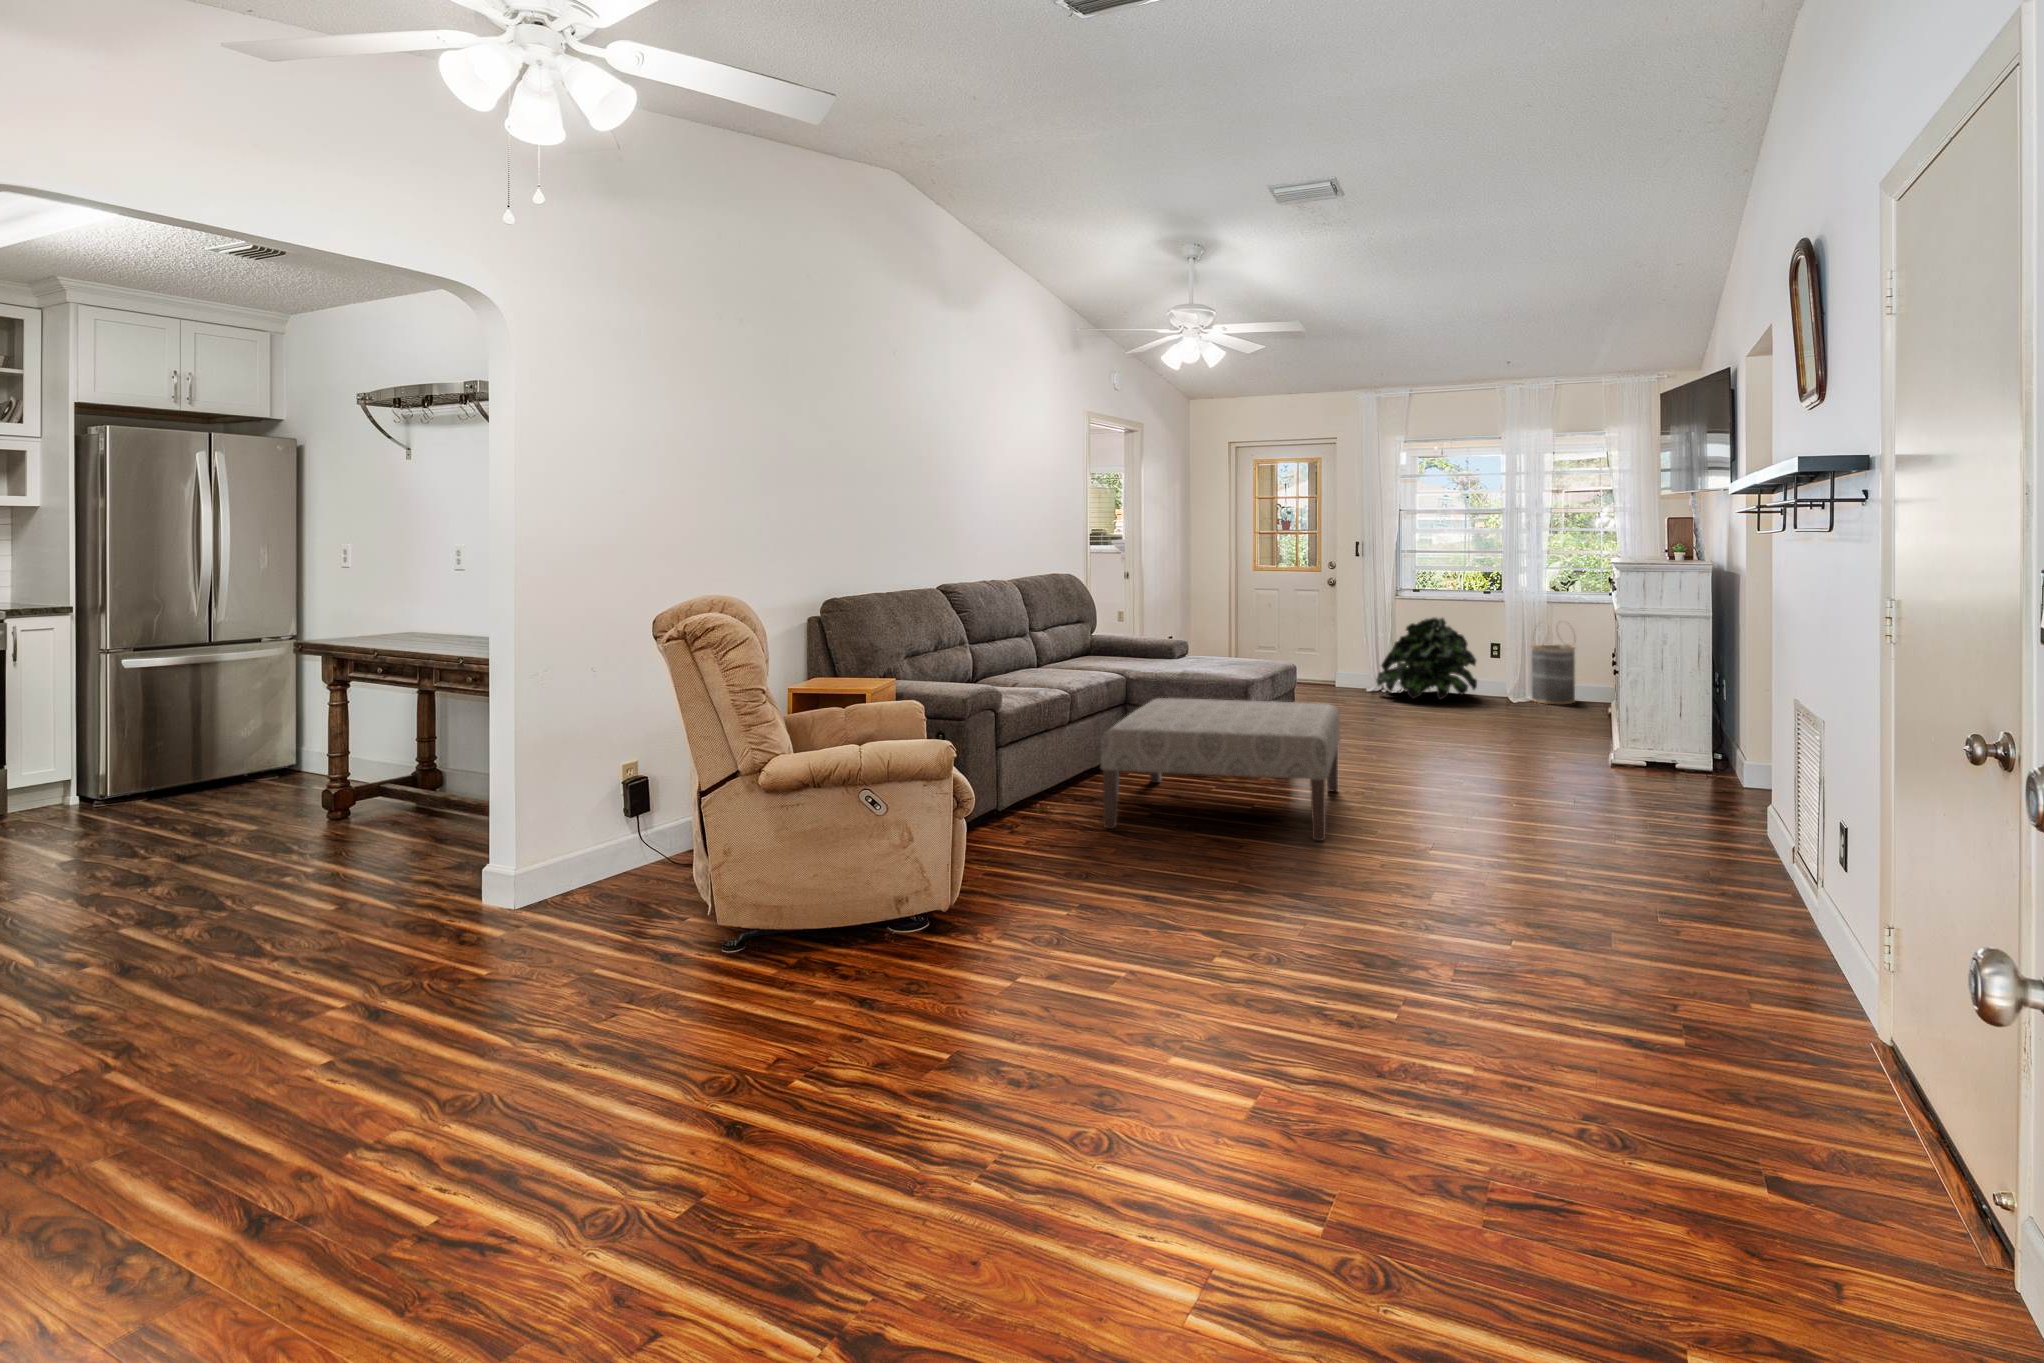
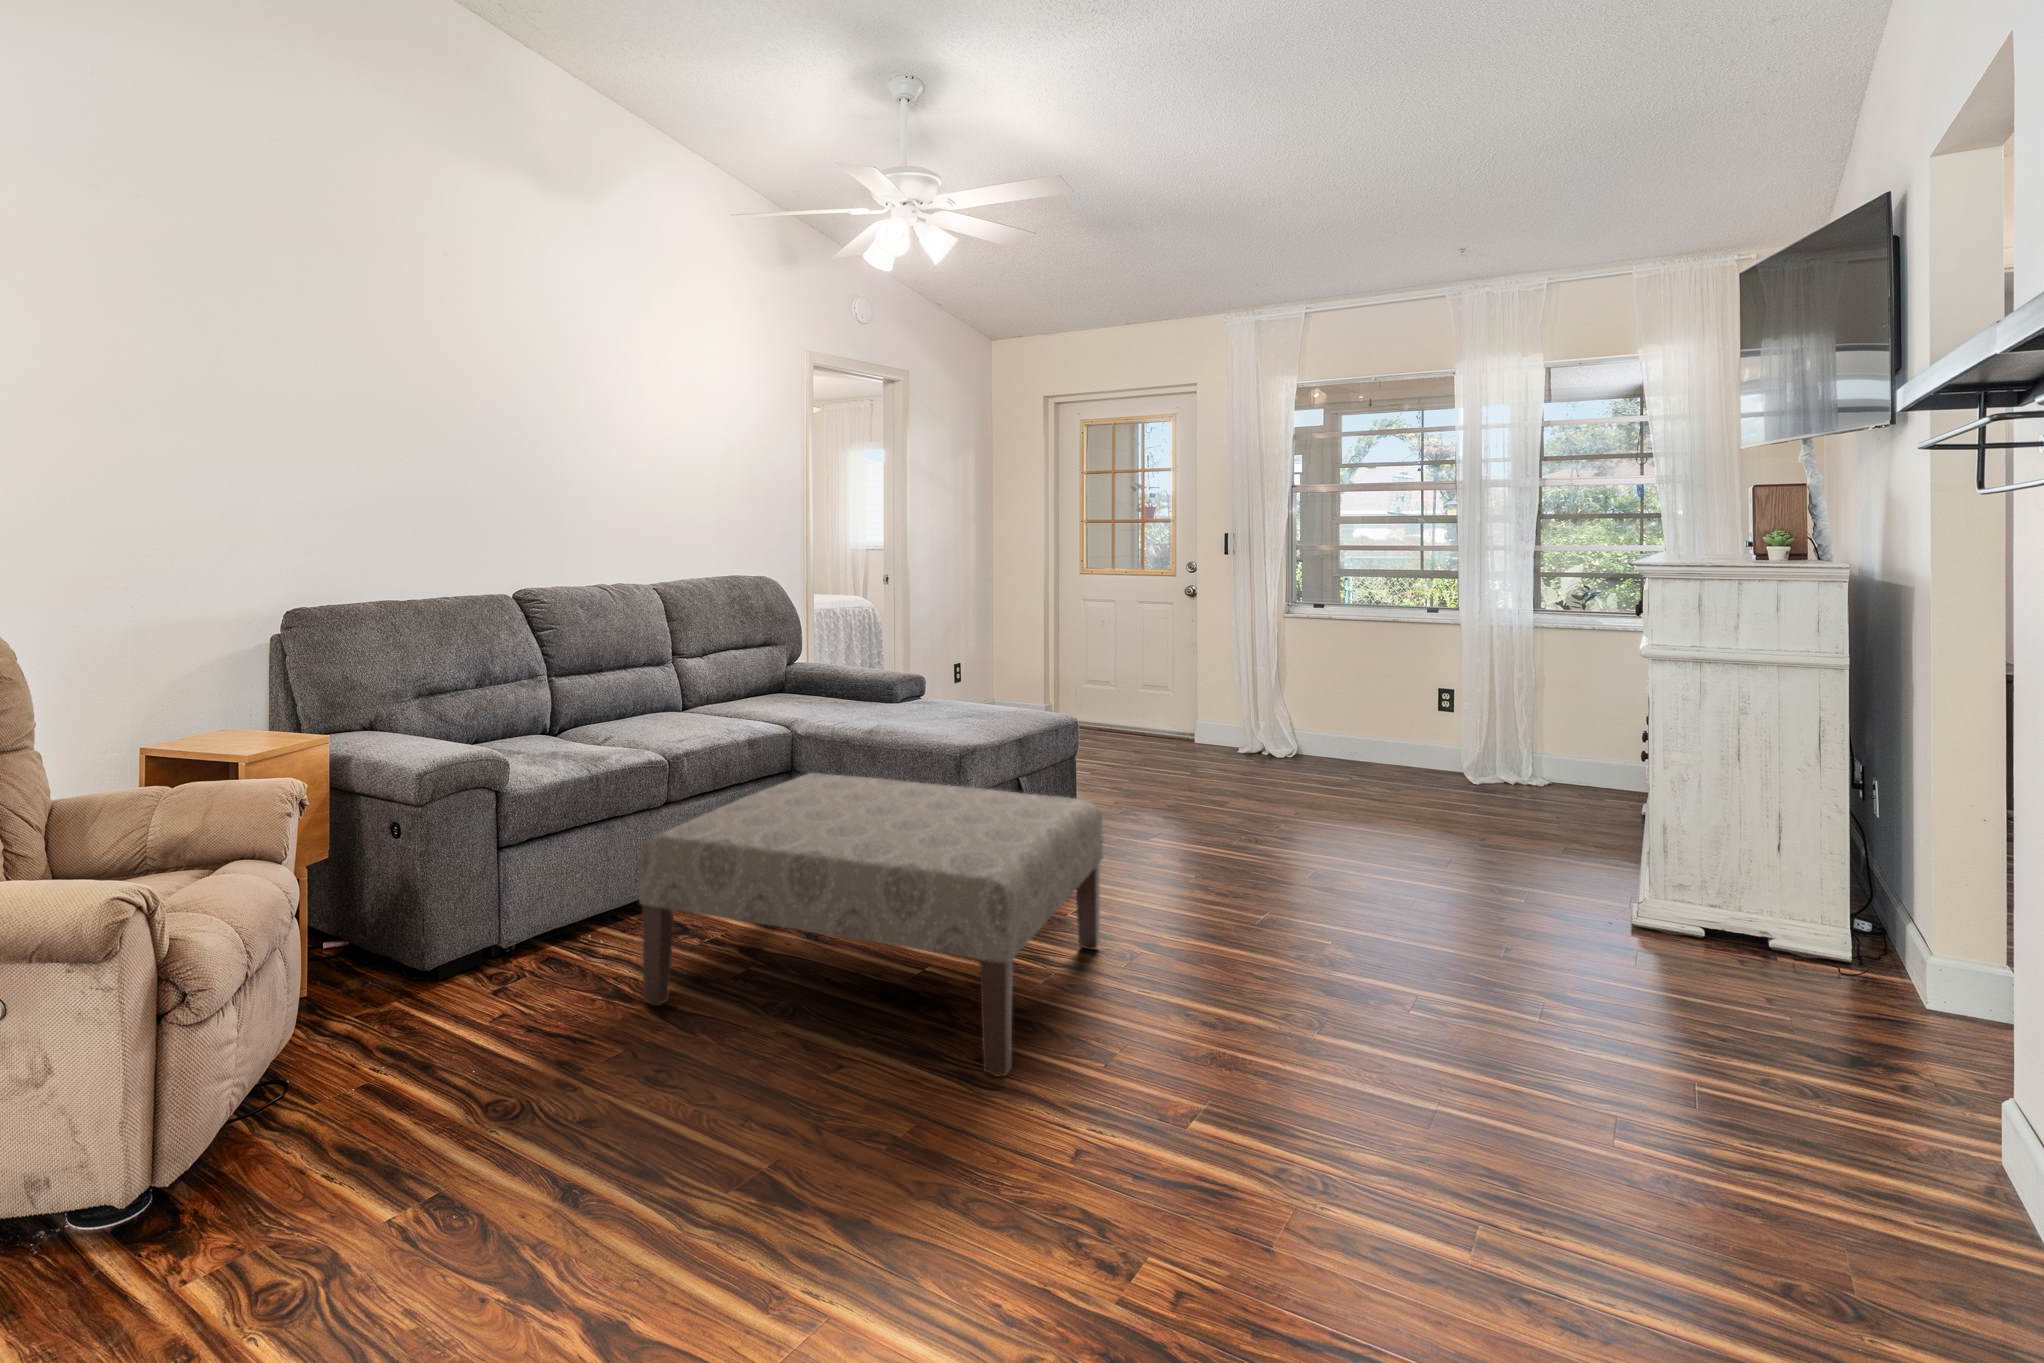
potted plant: present [1377,618,1477,699] -> none [1253,647,1412,774]
basket: present [1532,621,1575,704] -> none [1503,657,1581,789]

